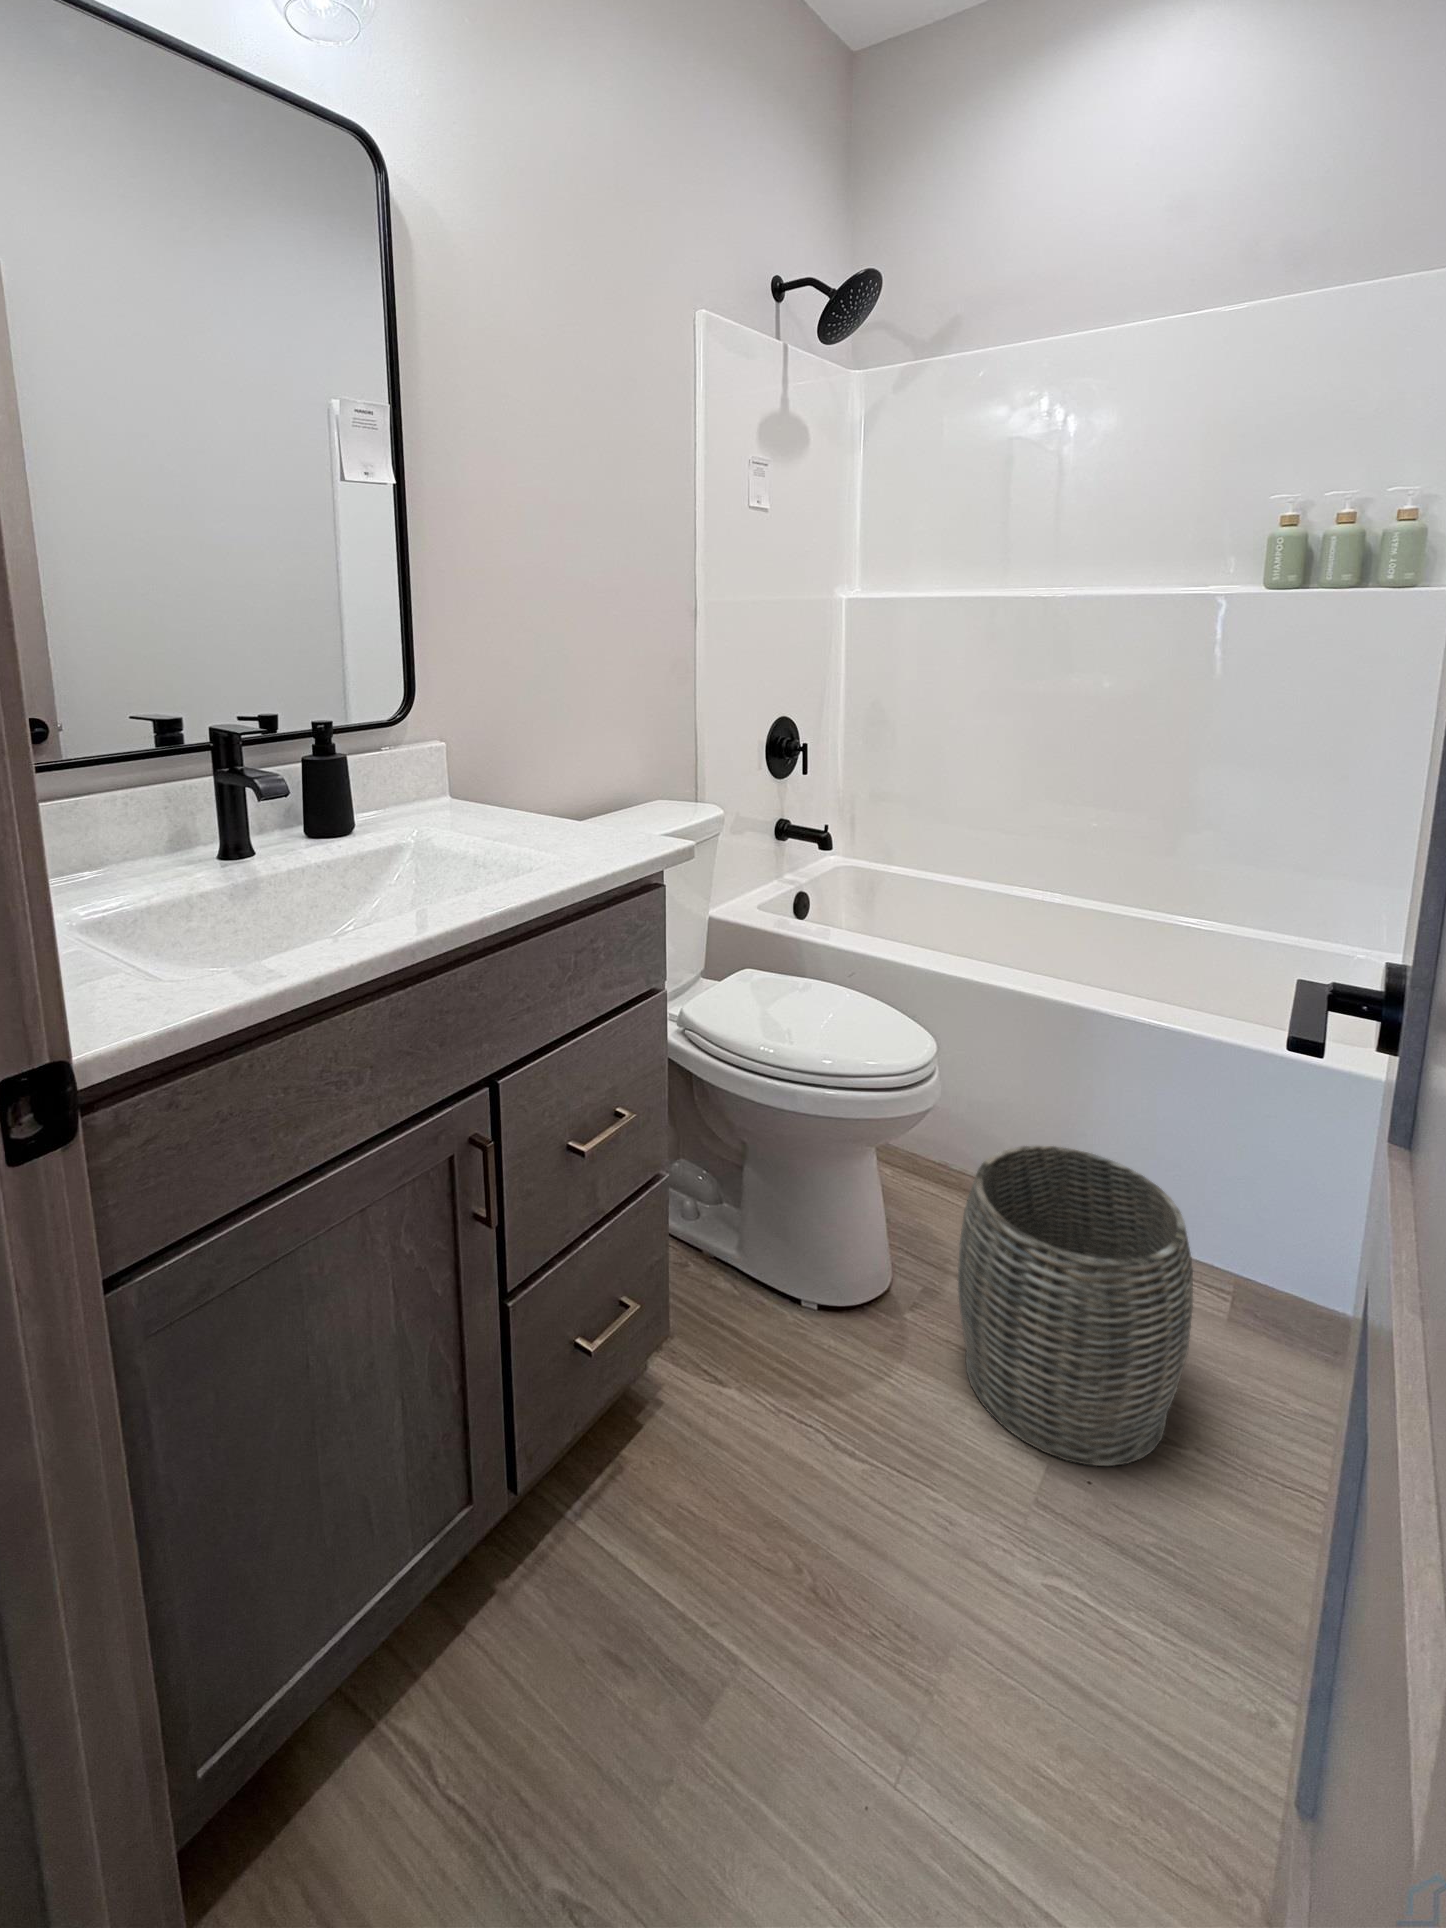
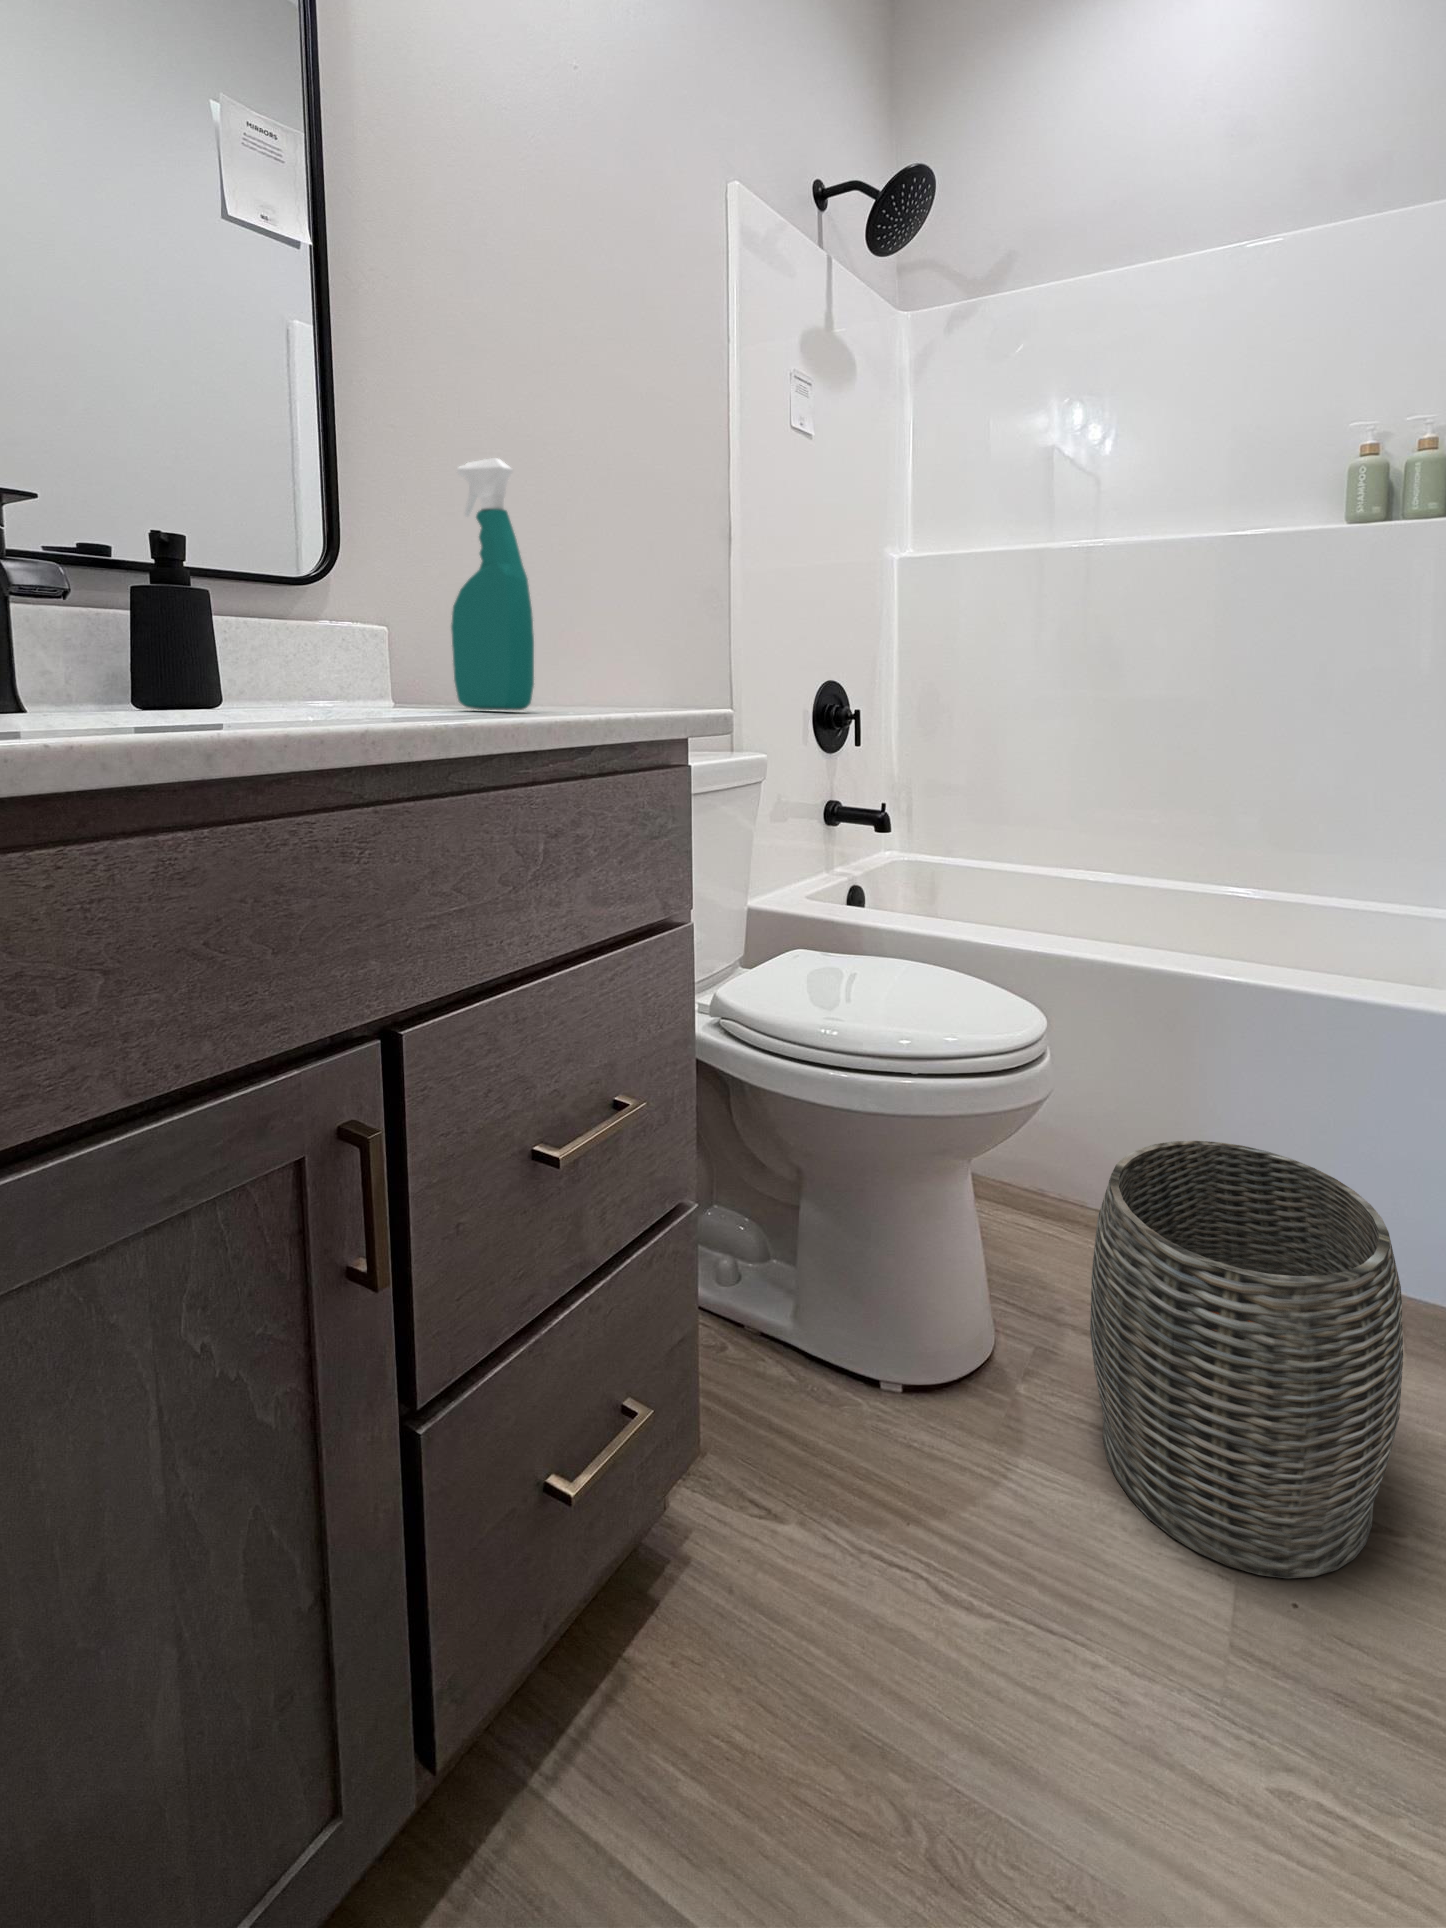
spray bottle: none [502,663,559,837] -> present [451,458,534,710]

